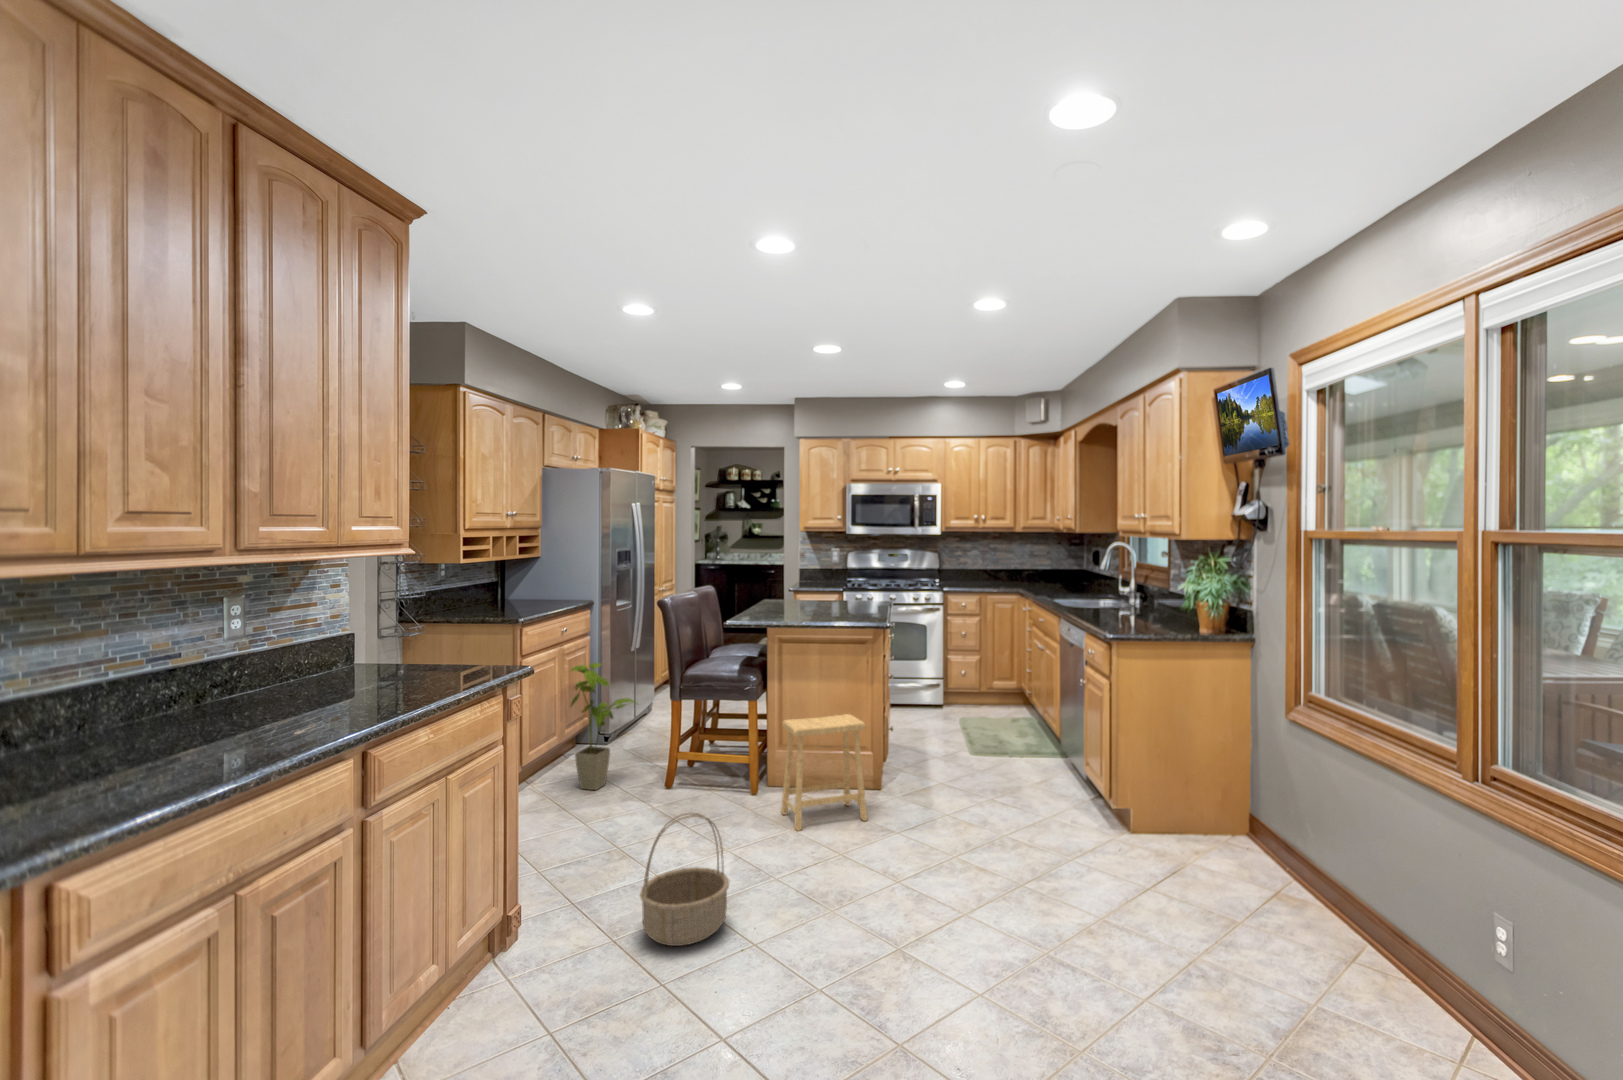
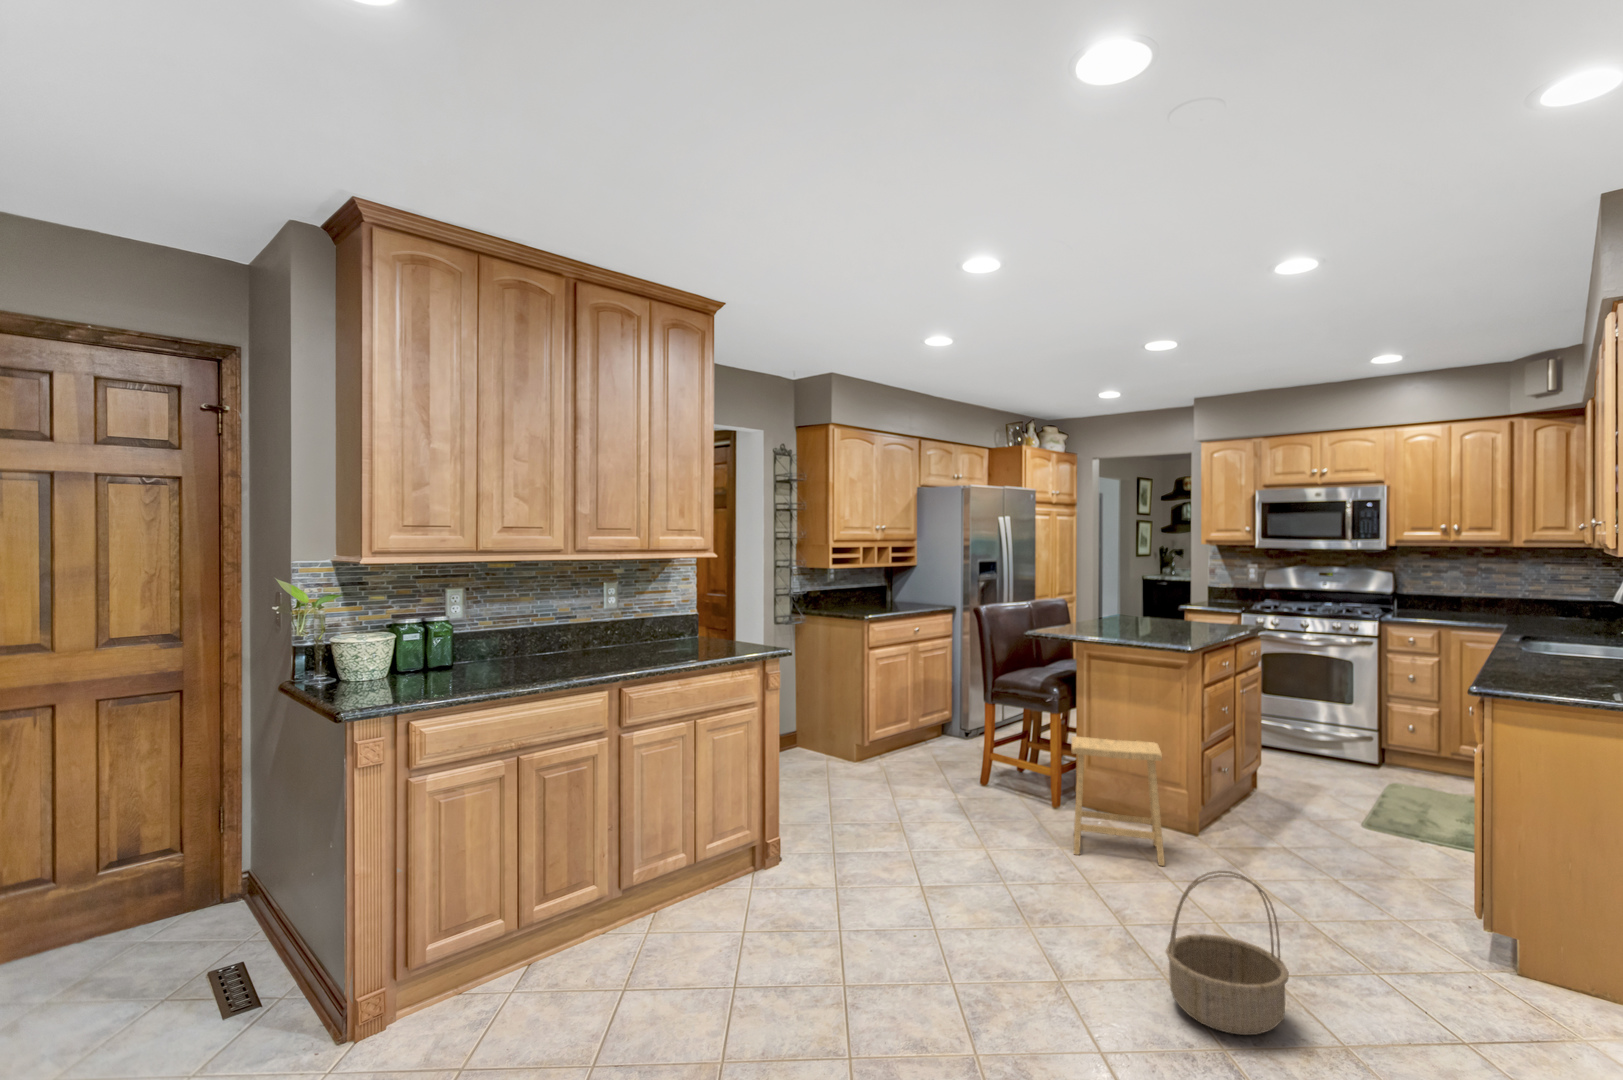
house plant: present [570,663,635,790] -> none [901,659,962,775]
basket: present [640,812,729,946] -> present [1166,870,1289,1035]

